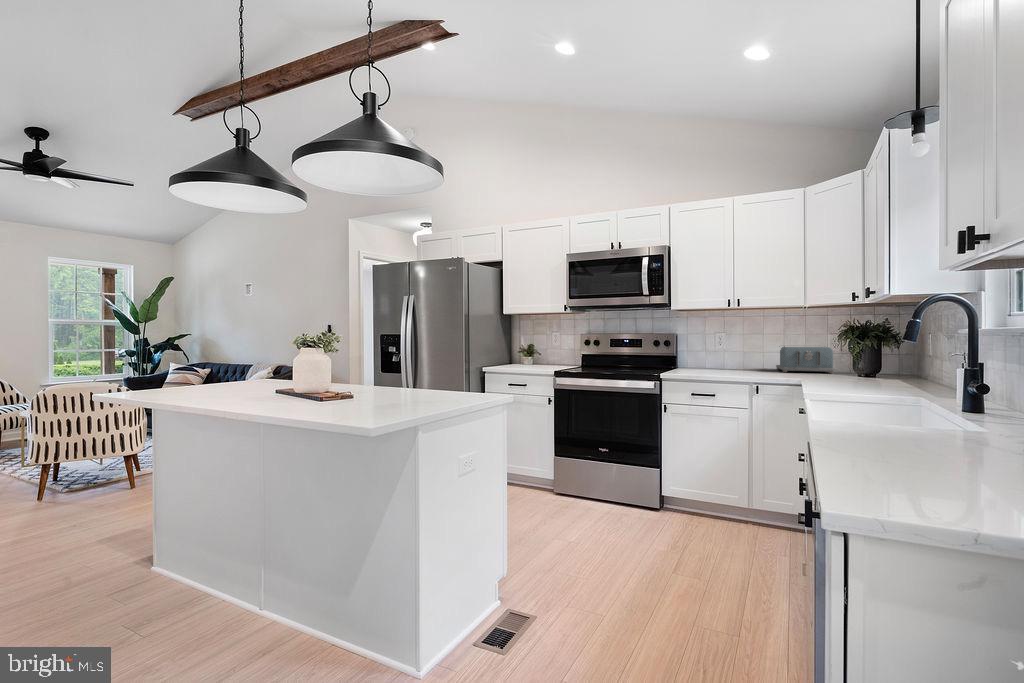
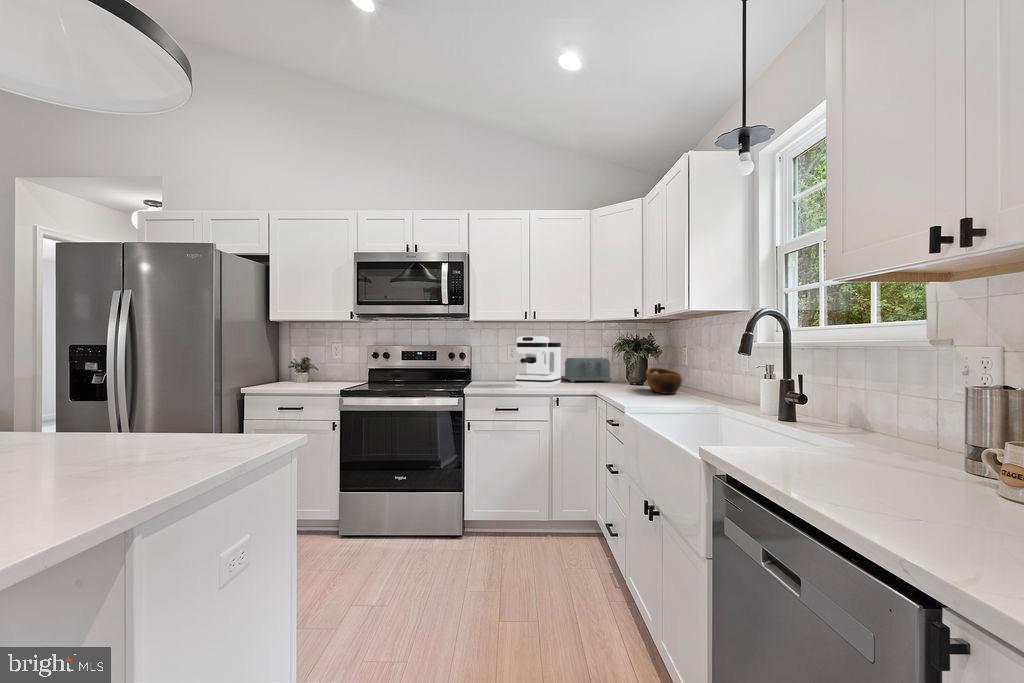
coffee maker: none [715,324,767,376] -> present [515,336,561,387]
wooden bowl: none [863,357,907,386] -> present [646,368,682,394]

